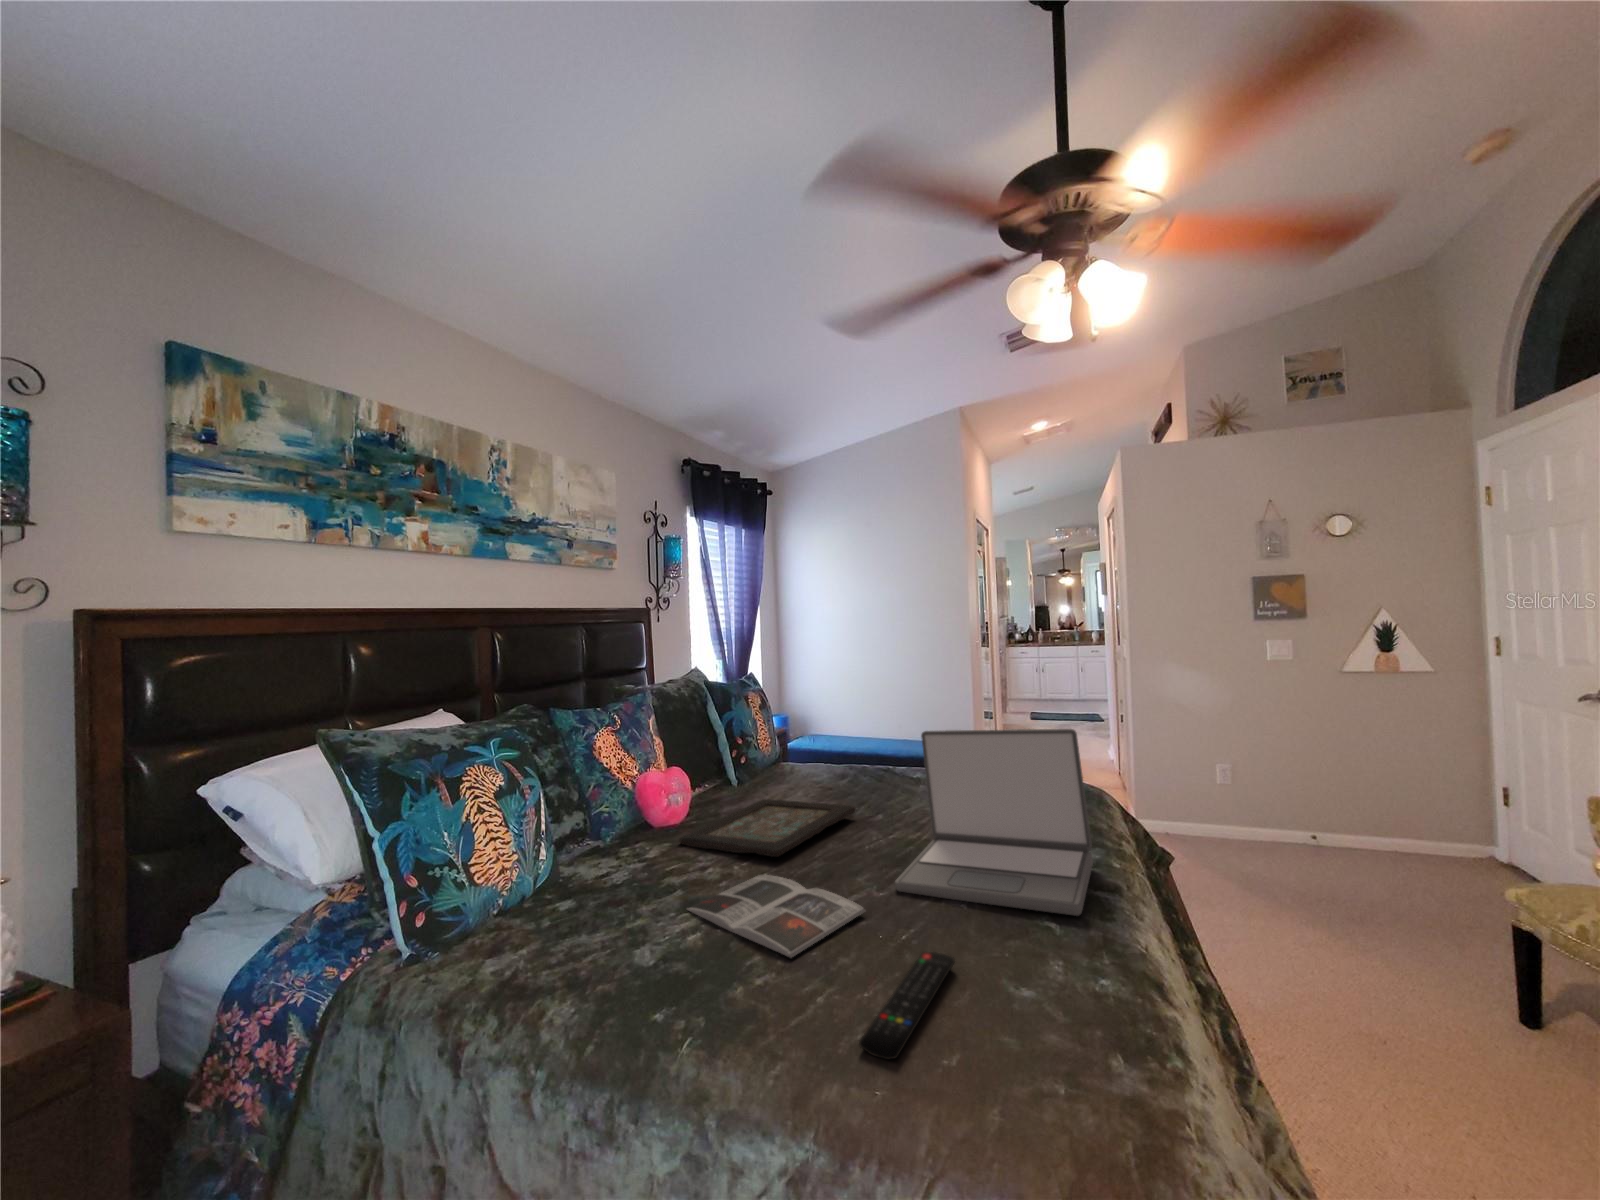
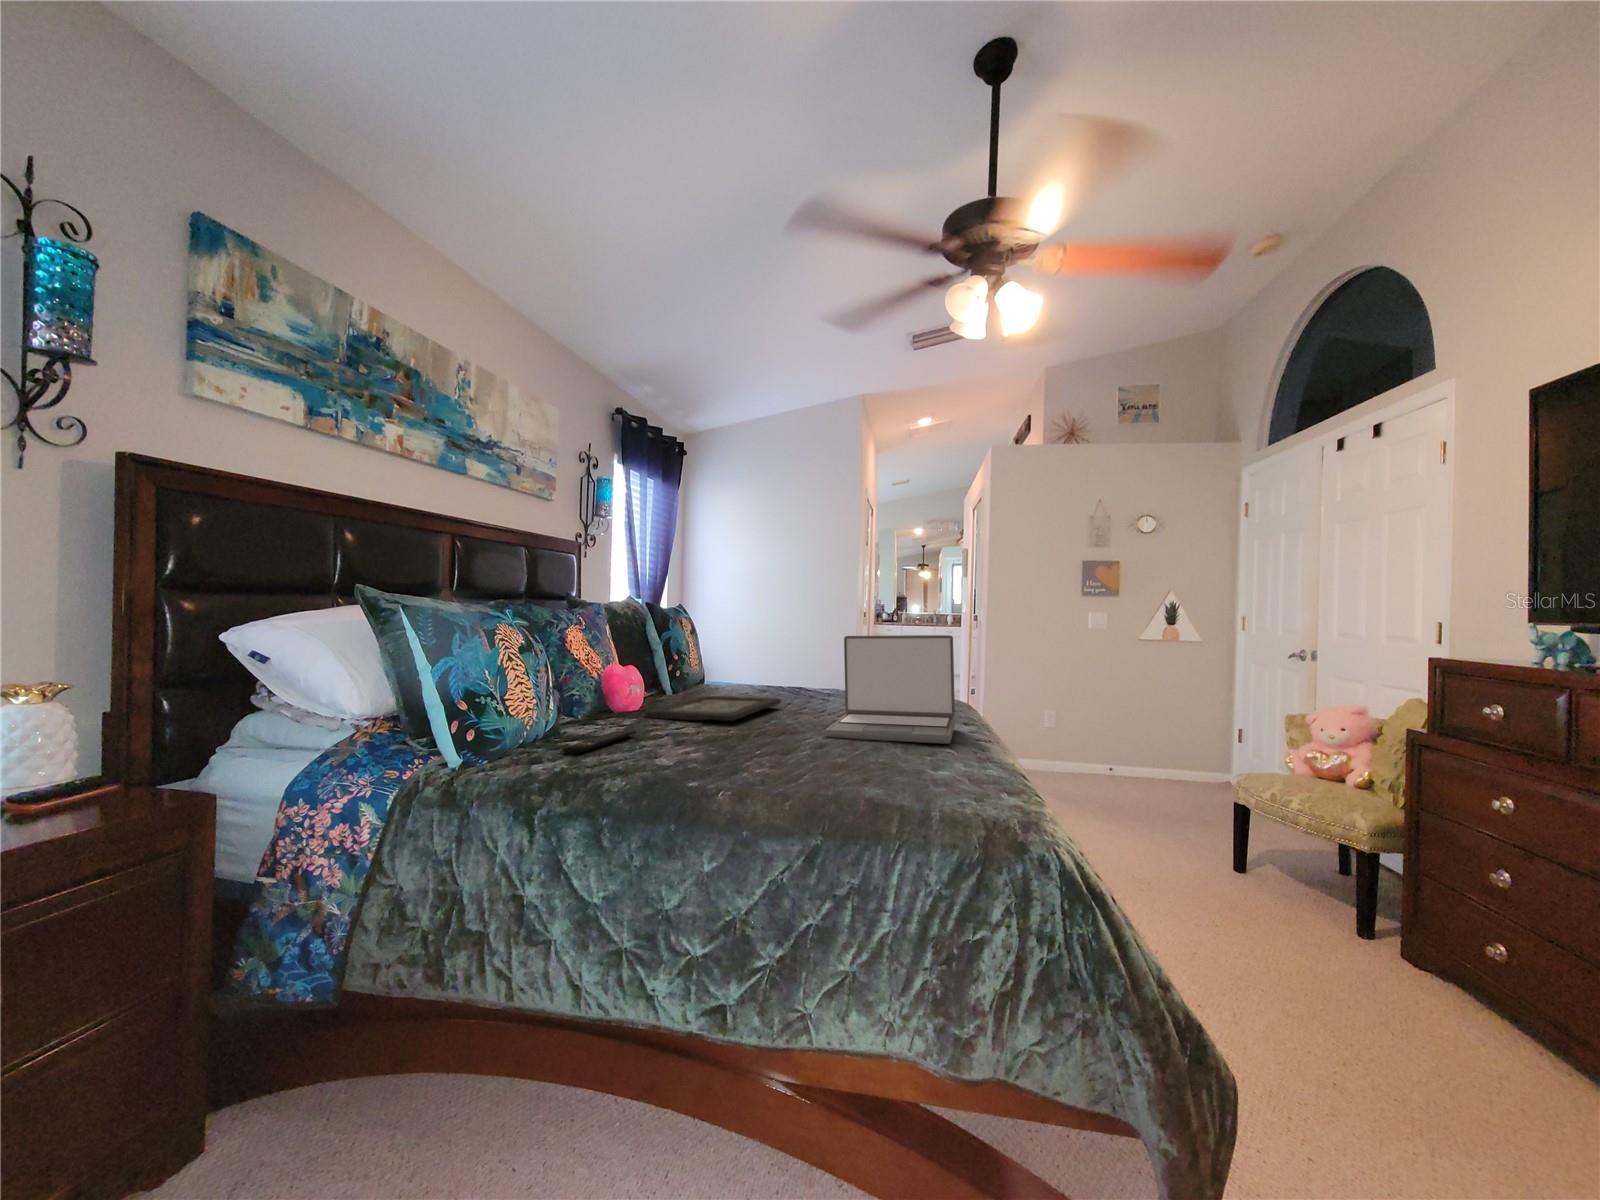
magazine: present [687,875,865,957] -> none [673,728,810,758]
remote control: present [859,952,954,1060] -> present [562,729,636,754]

